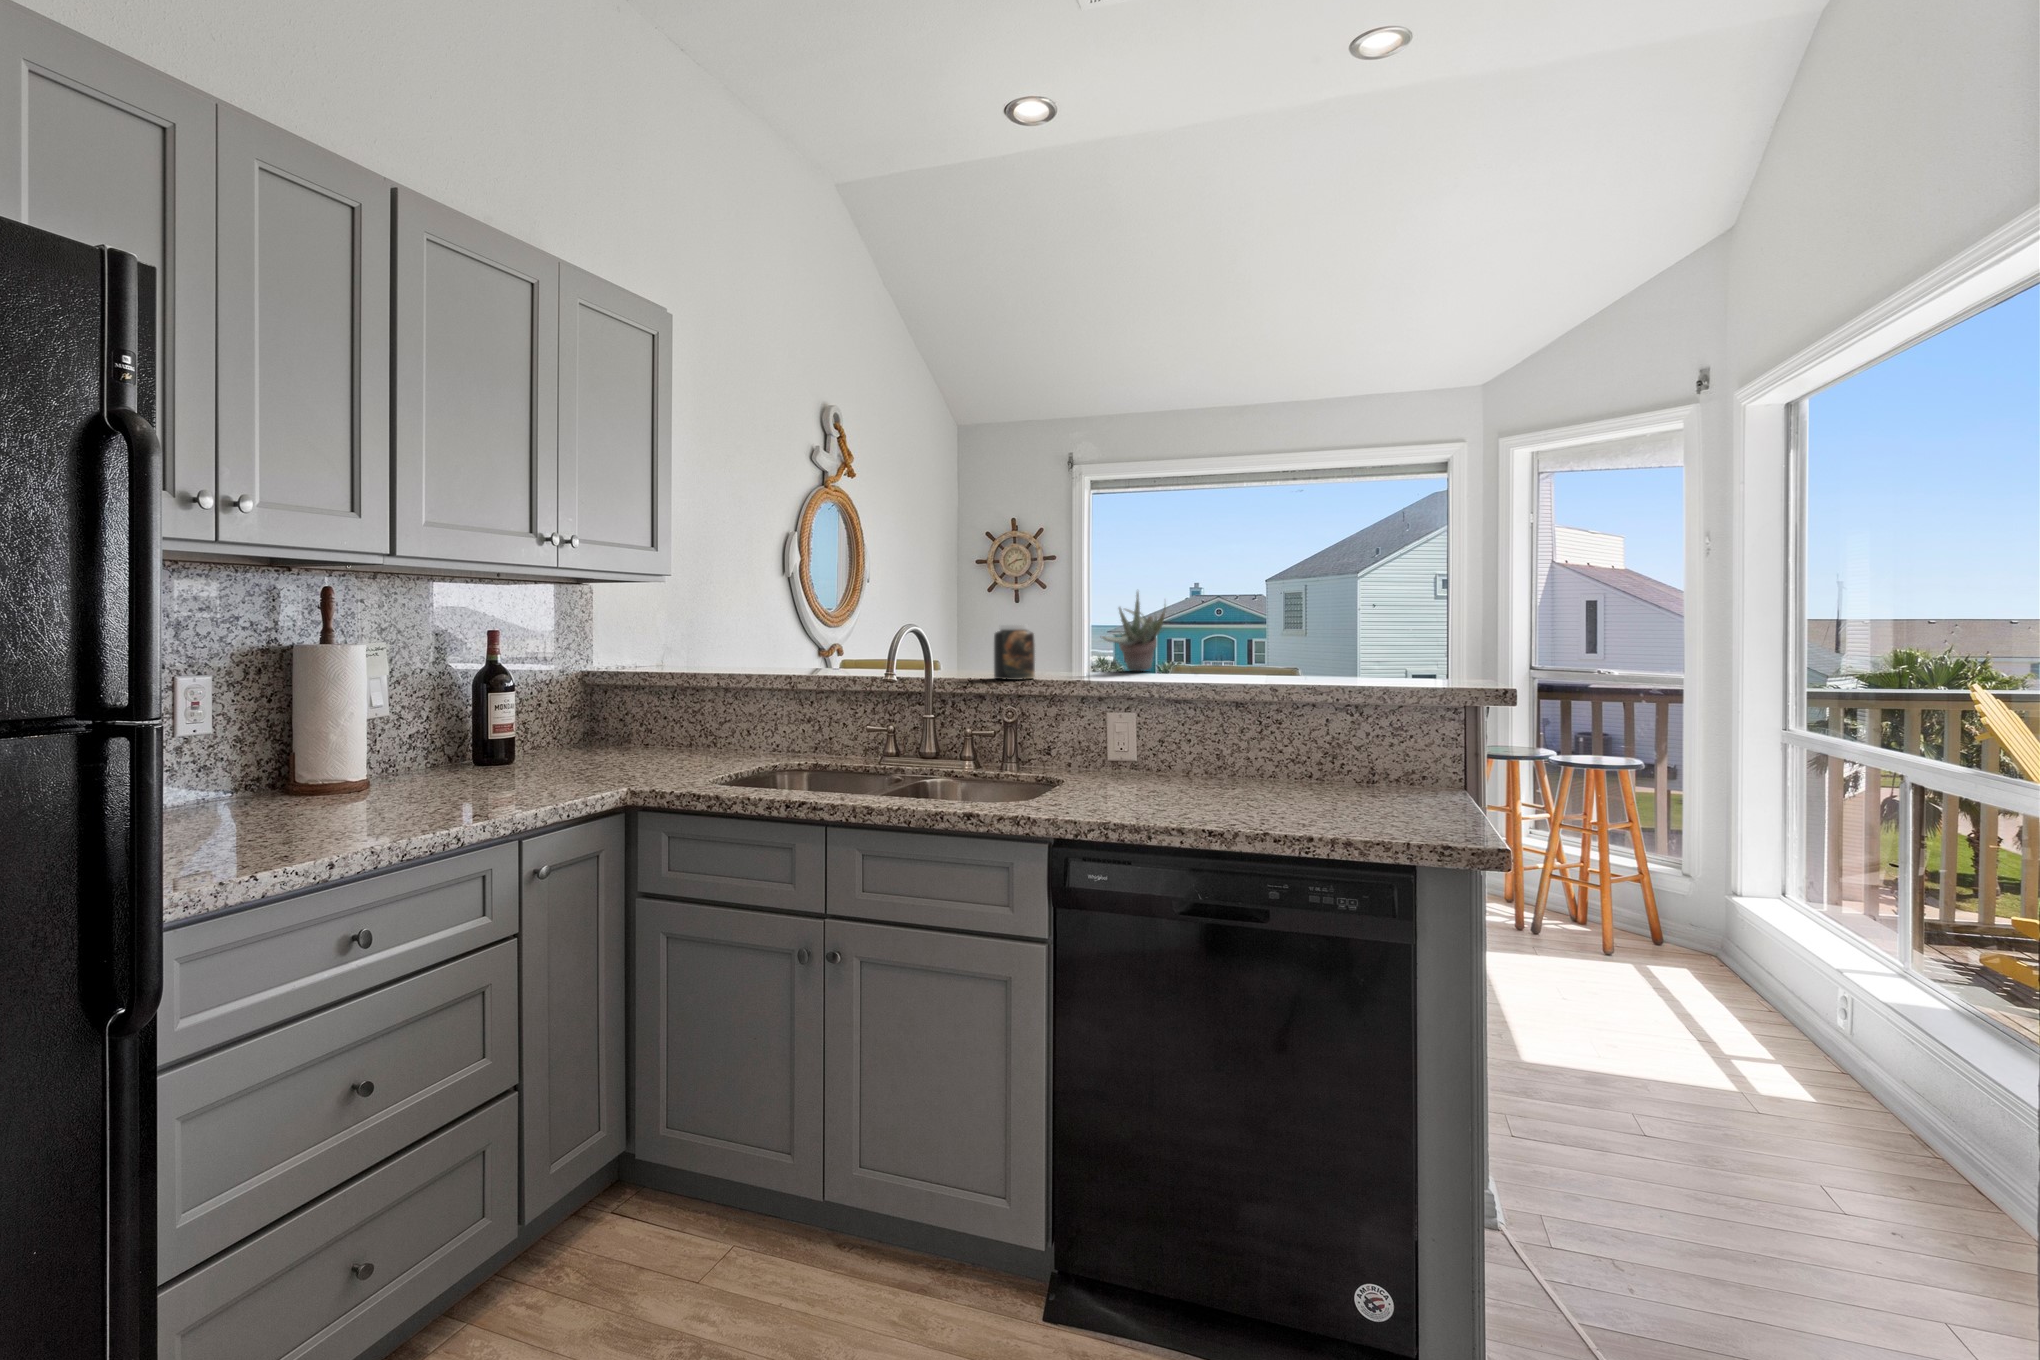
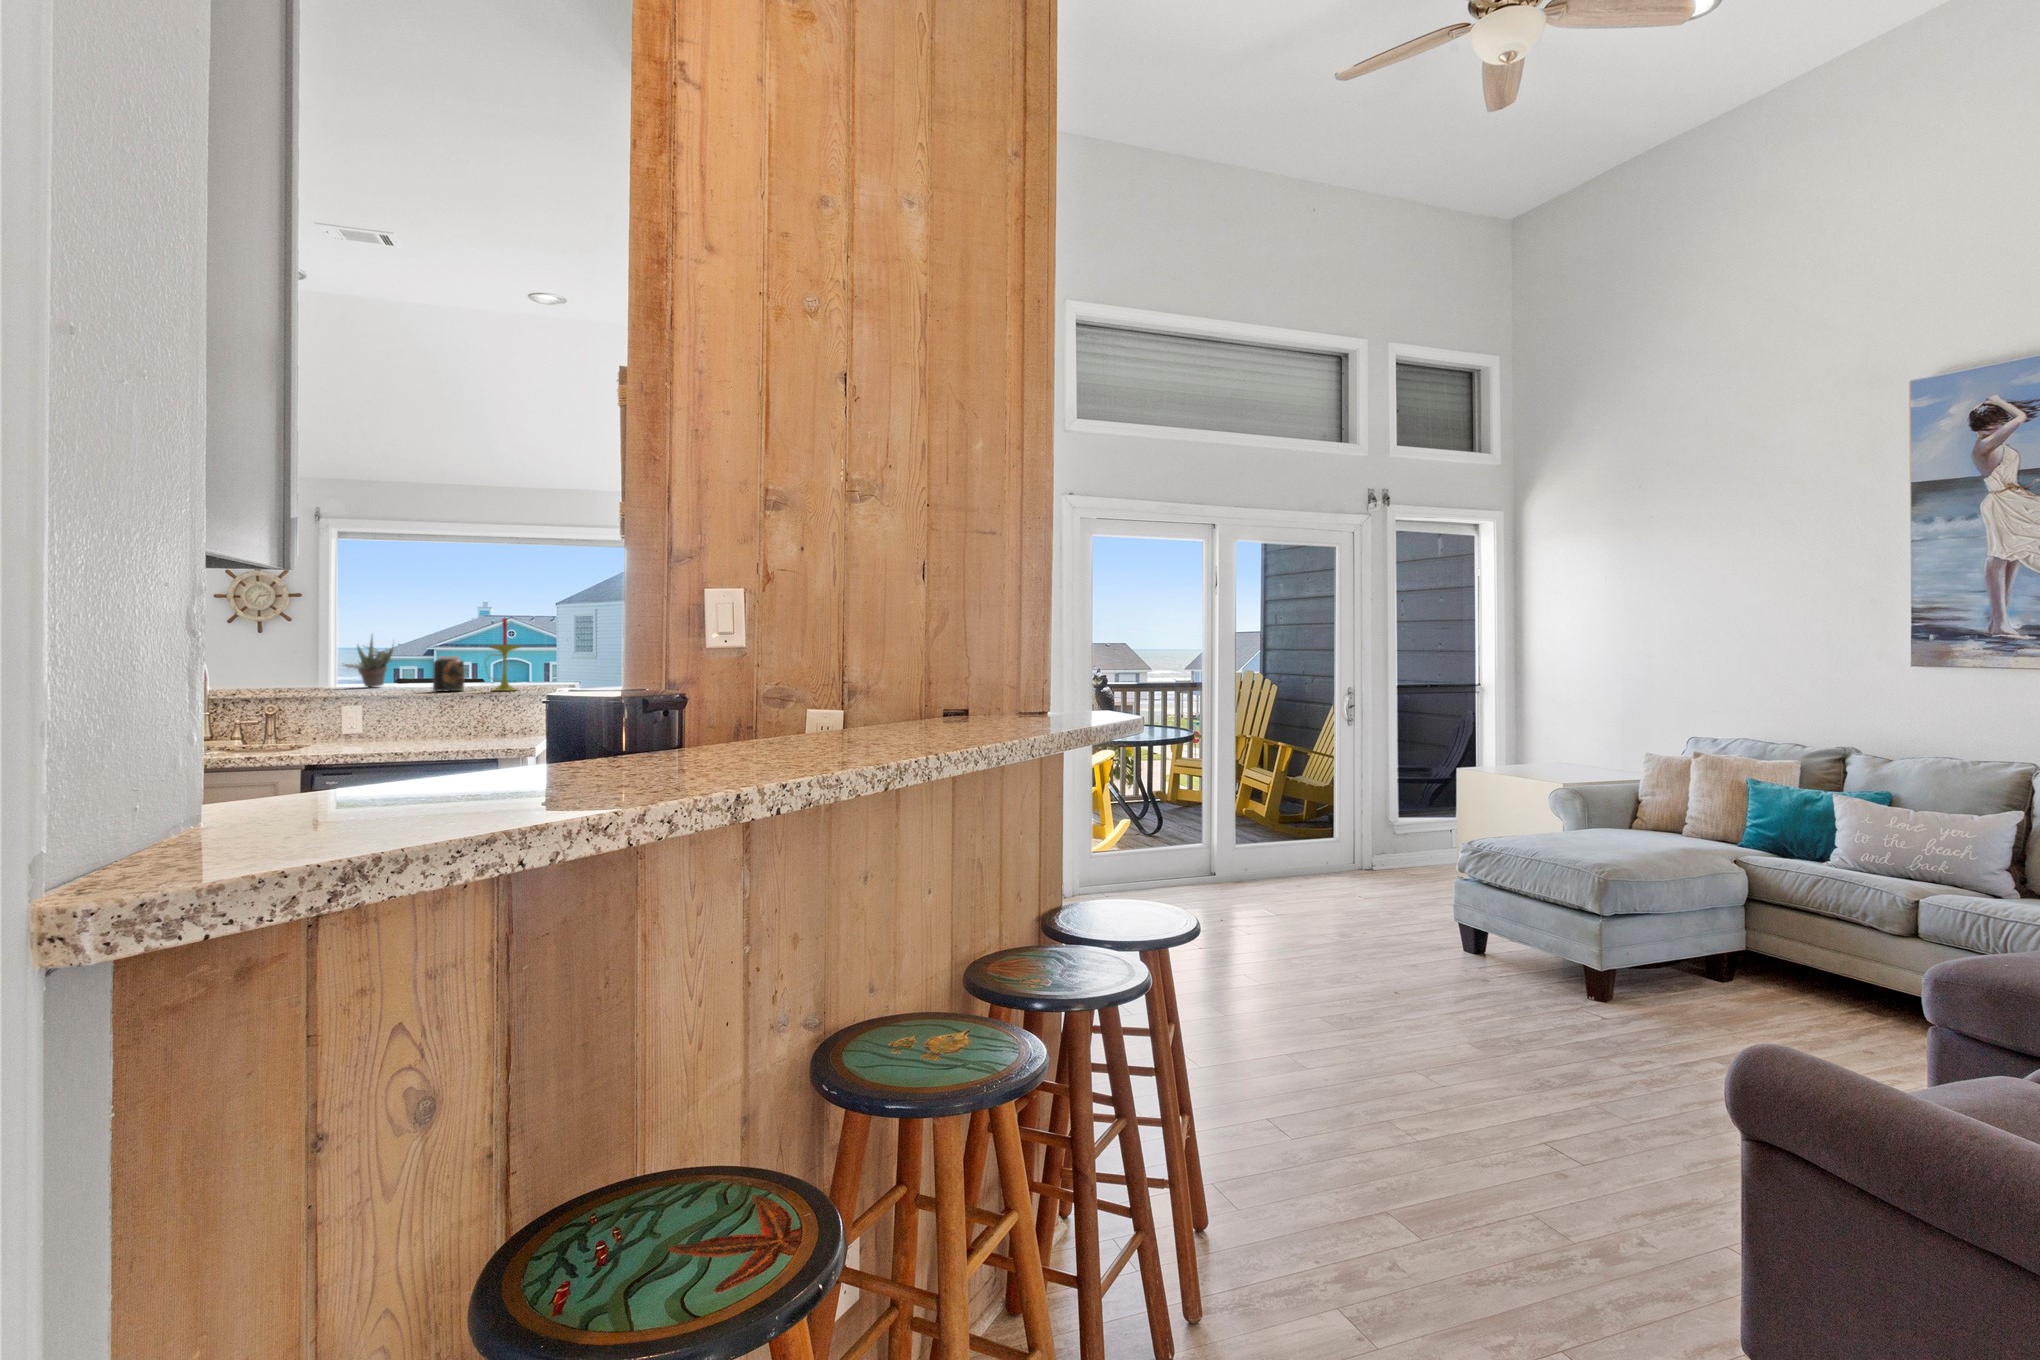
candle: none [1358,540,1428,699] -> present [489,618,520,691]
jar: present [994,625,1035,680] -> present [433,656,464,692]

